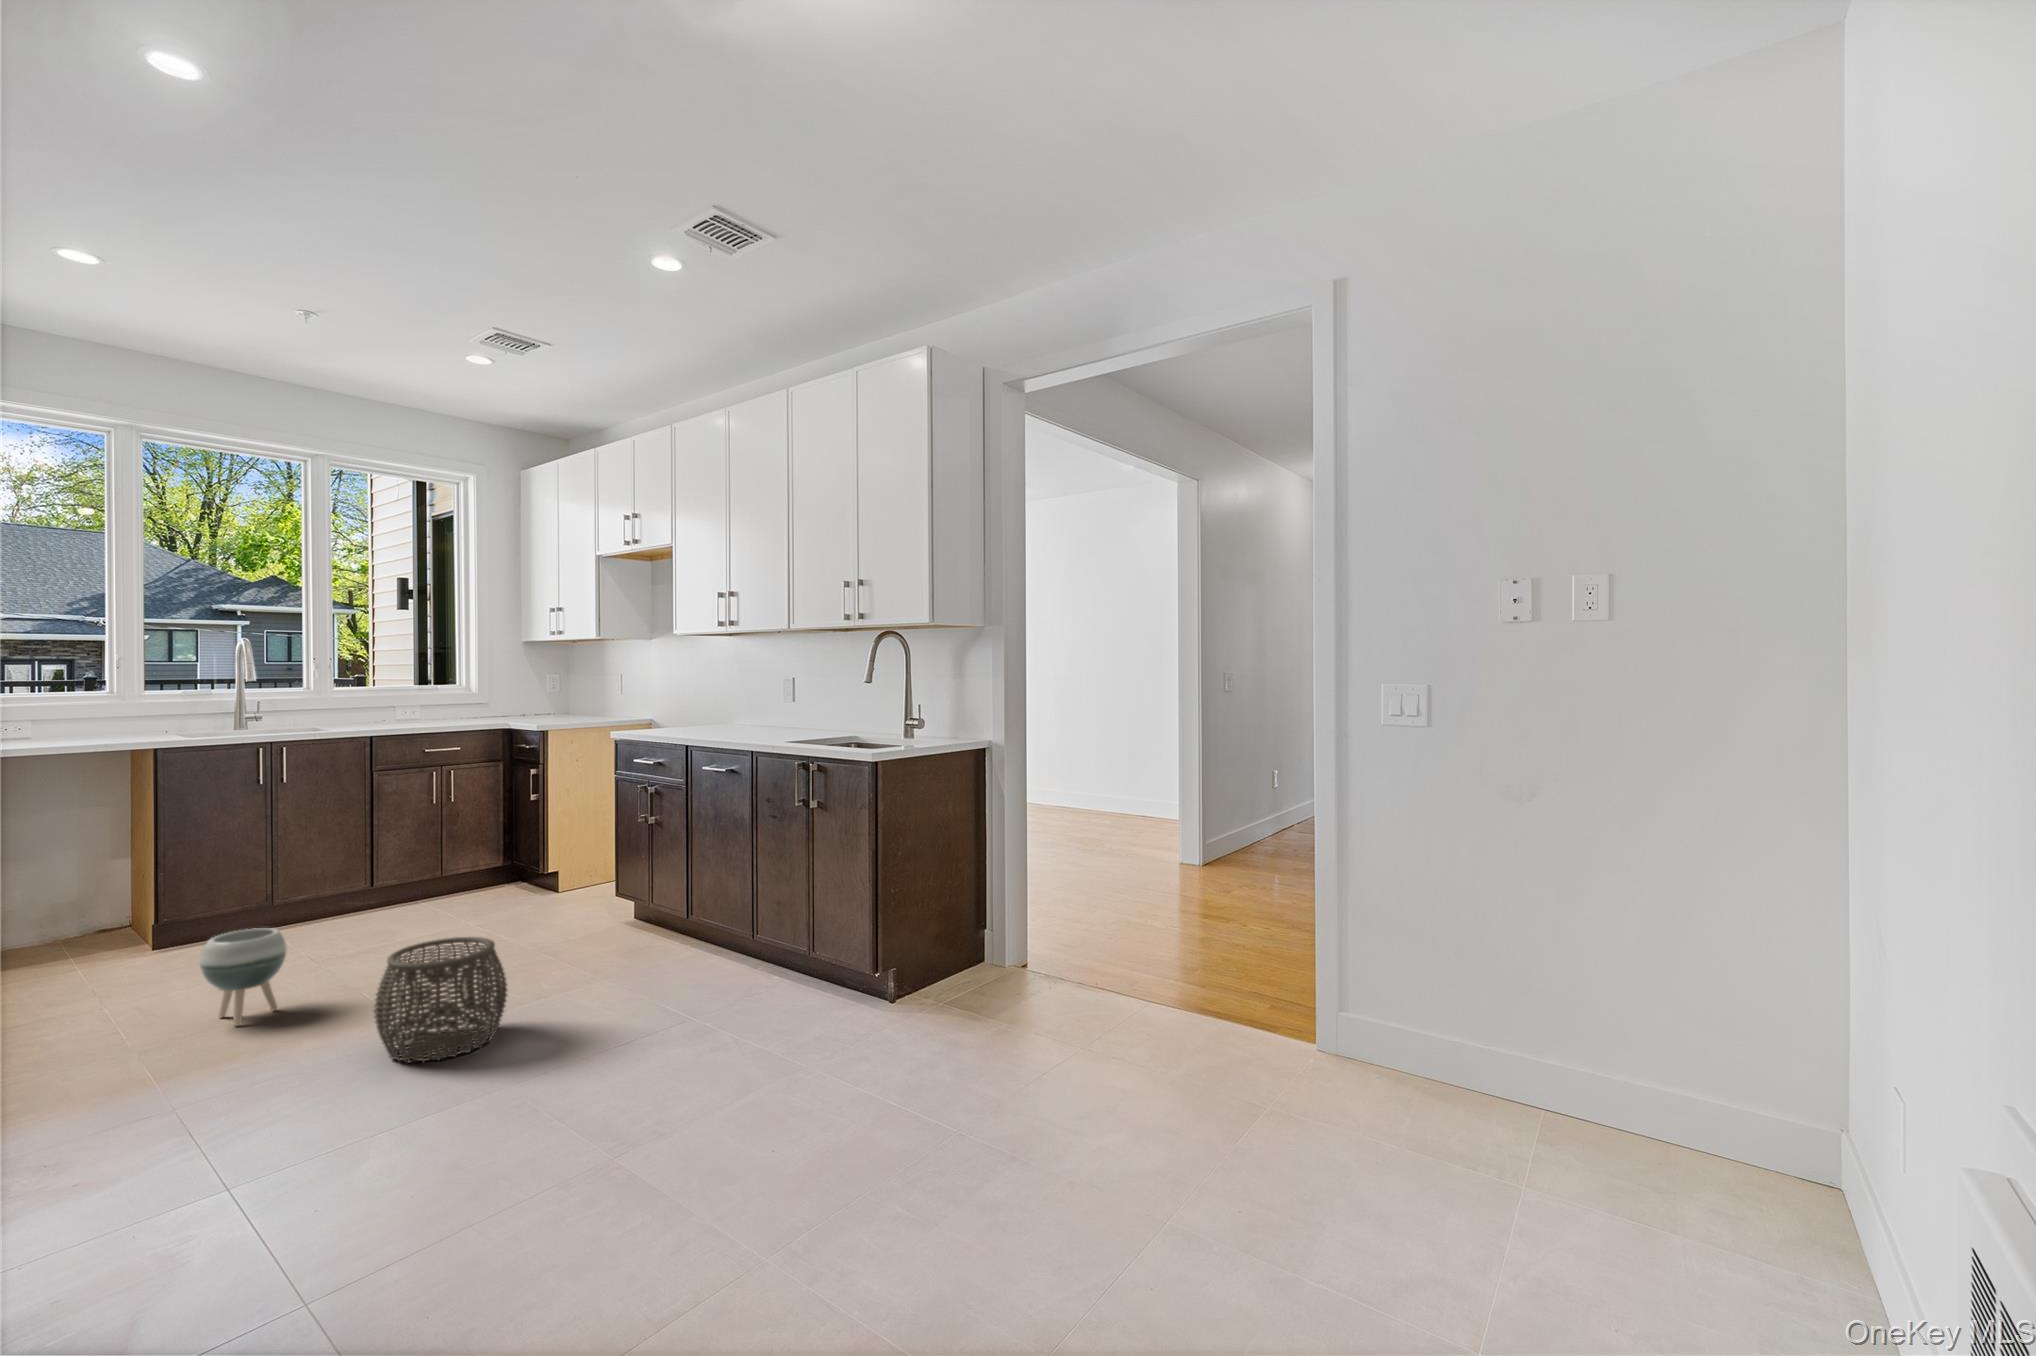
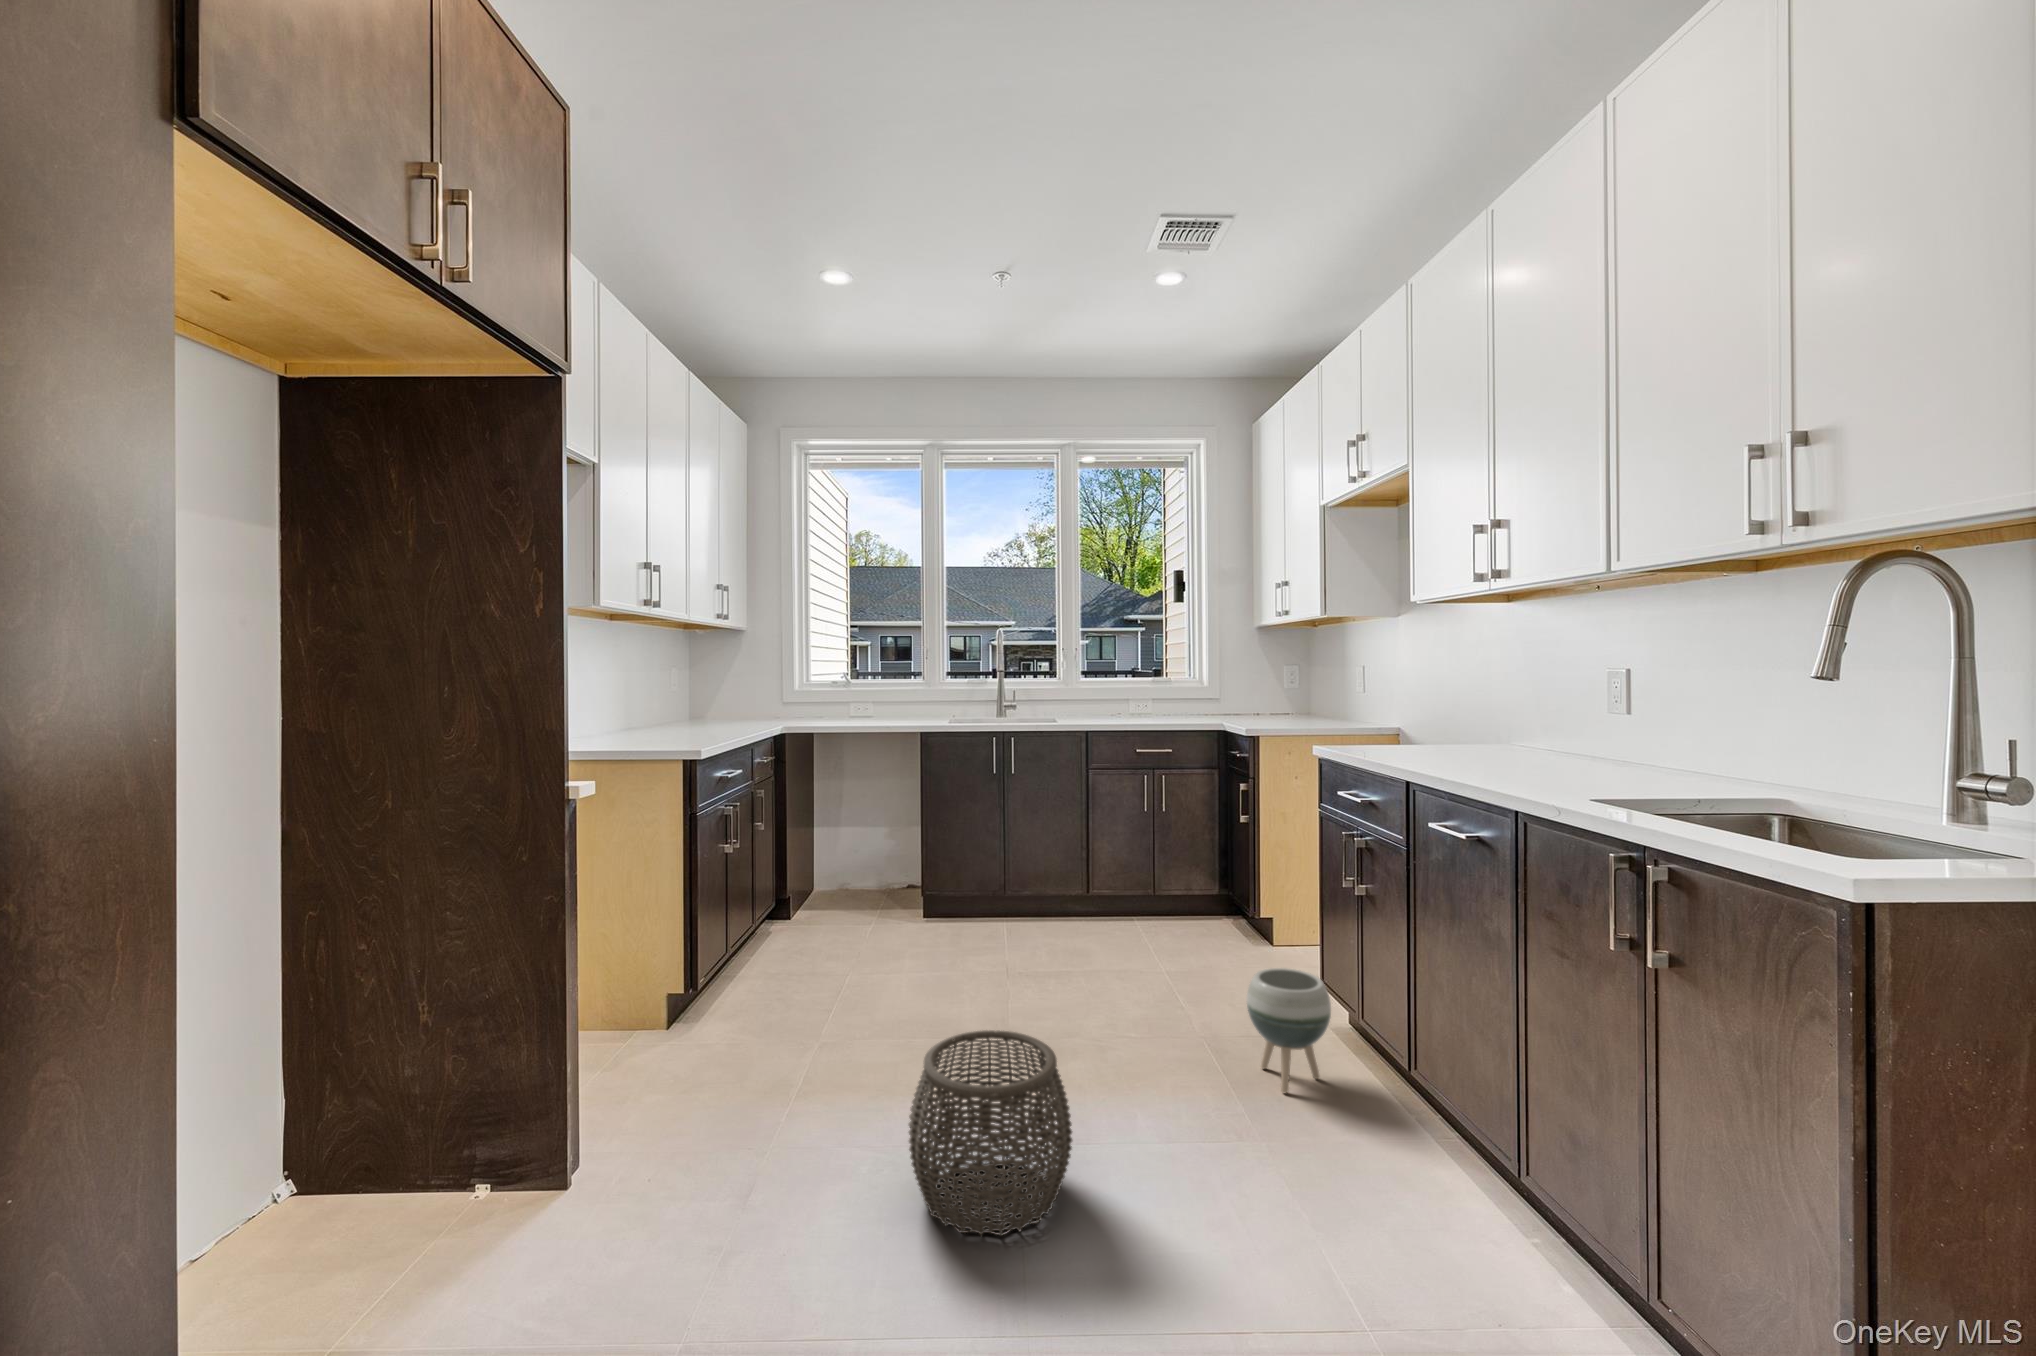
planter: present [200,928,287,1026] -> present [1247,968,1331,1093]

